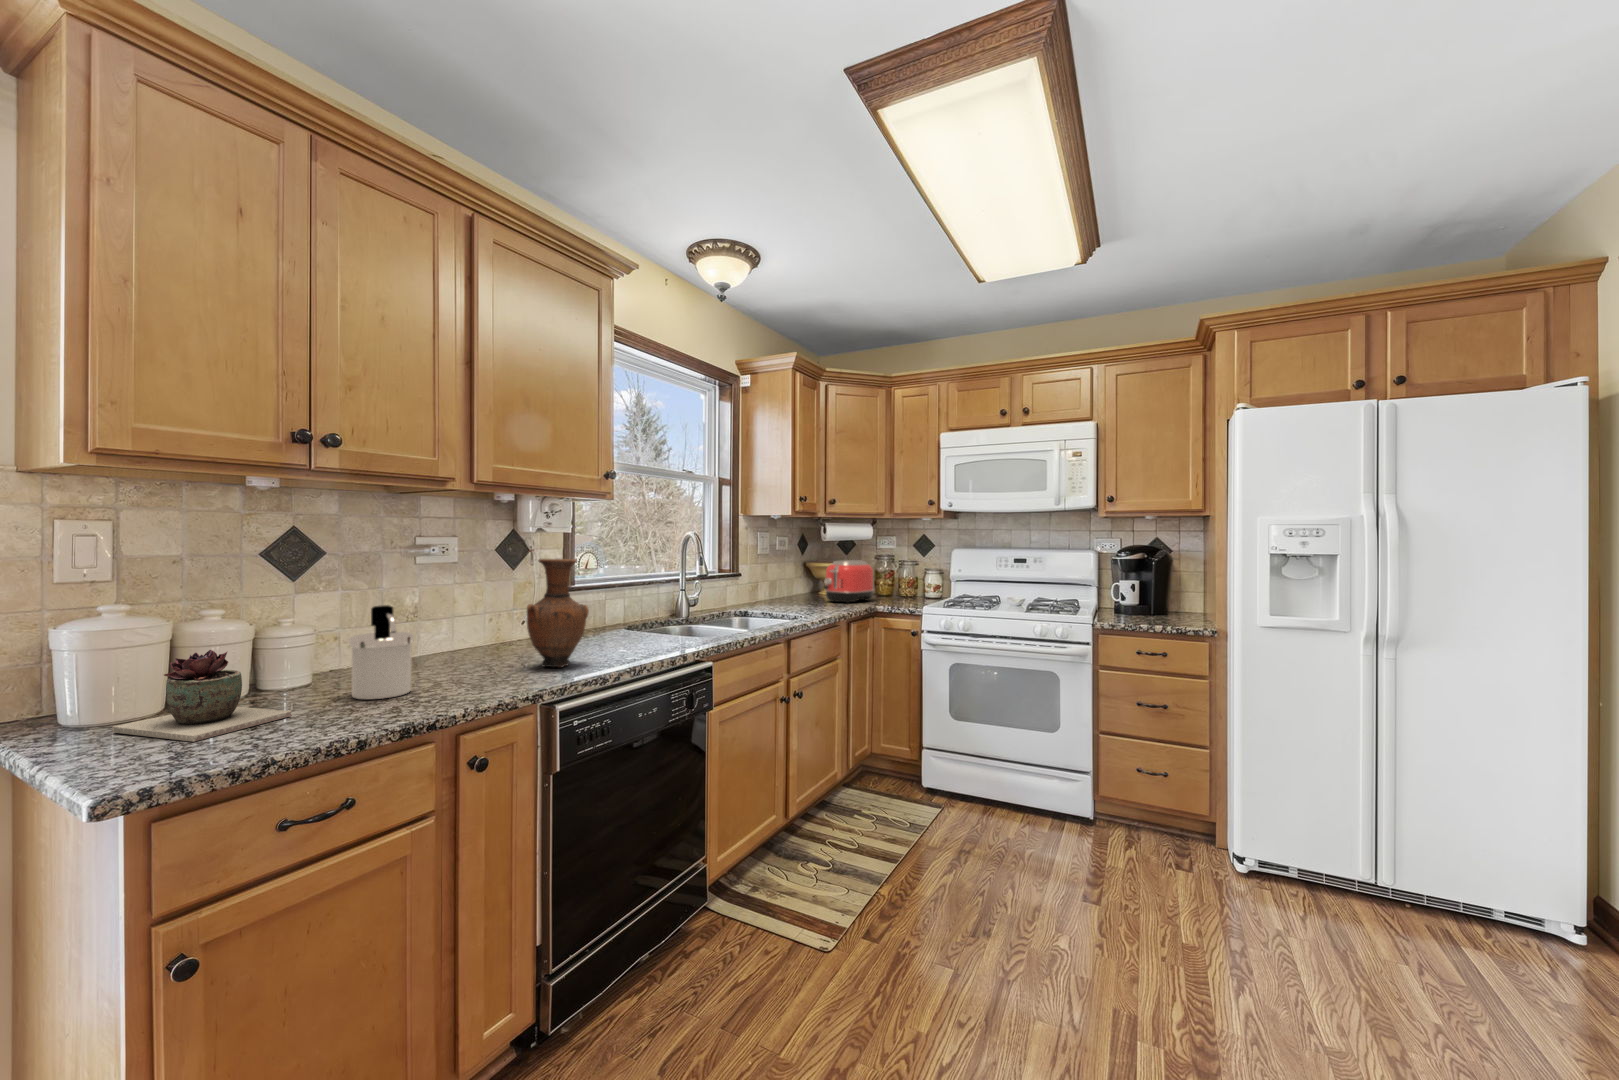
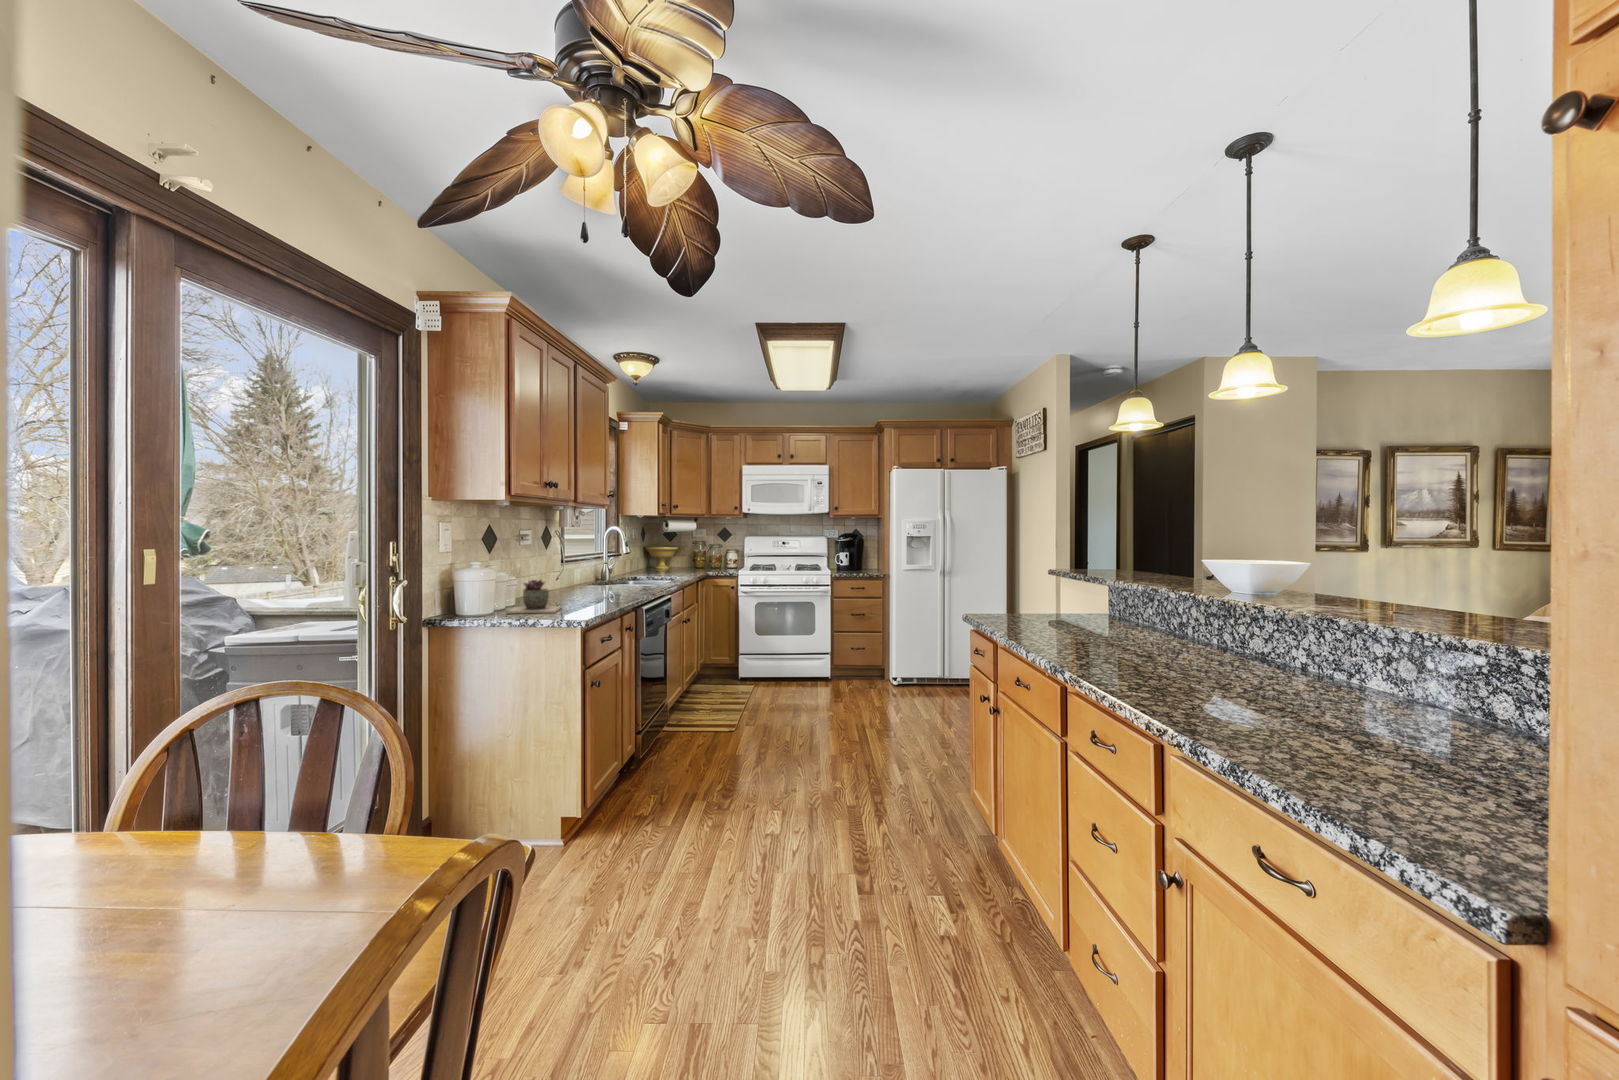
vase: present [527,559,589,667] -> none [601,541,630,595]
toaster: present [824,560,874,603] -> none [668,544,698,571]
soap dispenser: present [350,605,413,699] -> none [557,562,593,604]

